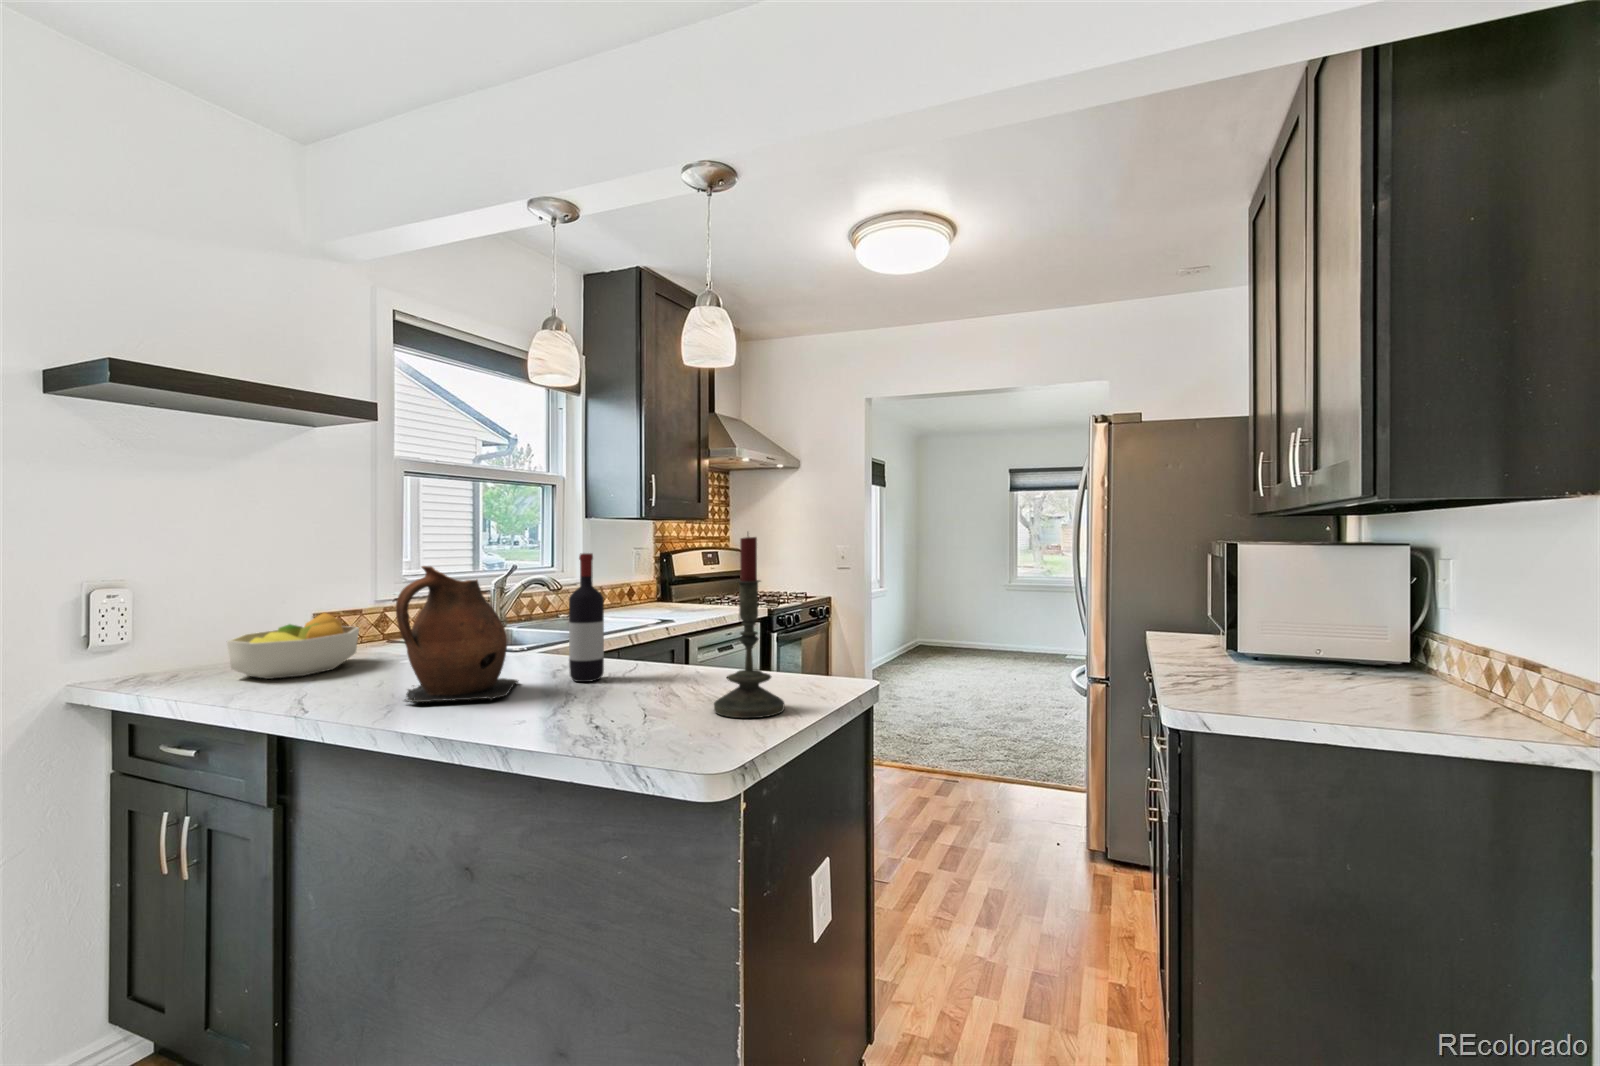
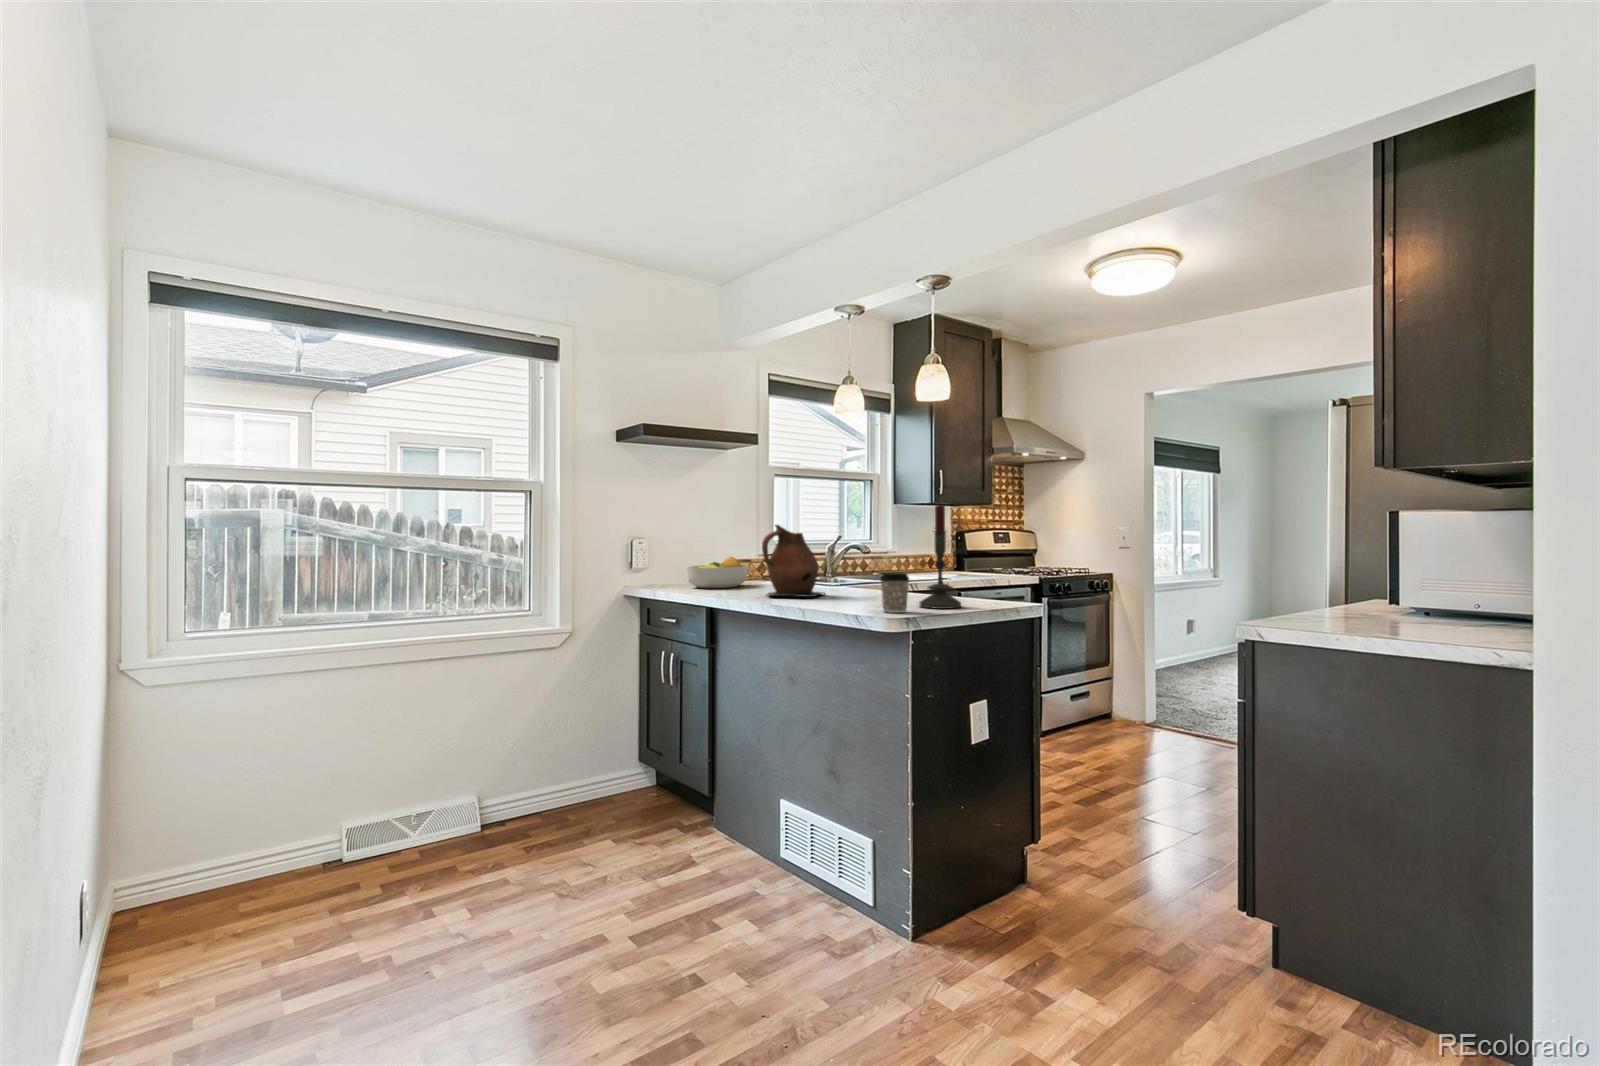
wine bottle: present [569,553,604,682] -> none [853,519,873,596]
coffee cup: none [663,664,719,745] -> present [880,573,909,613]

